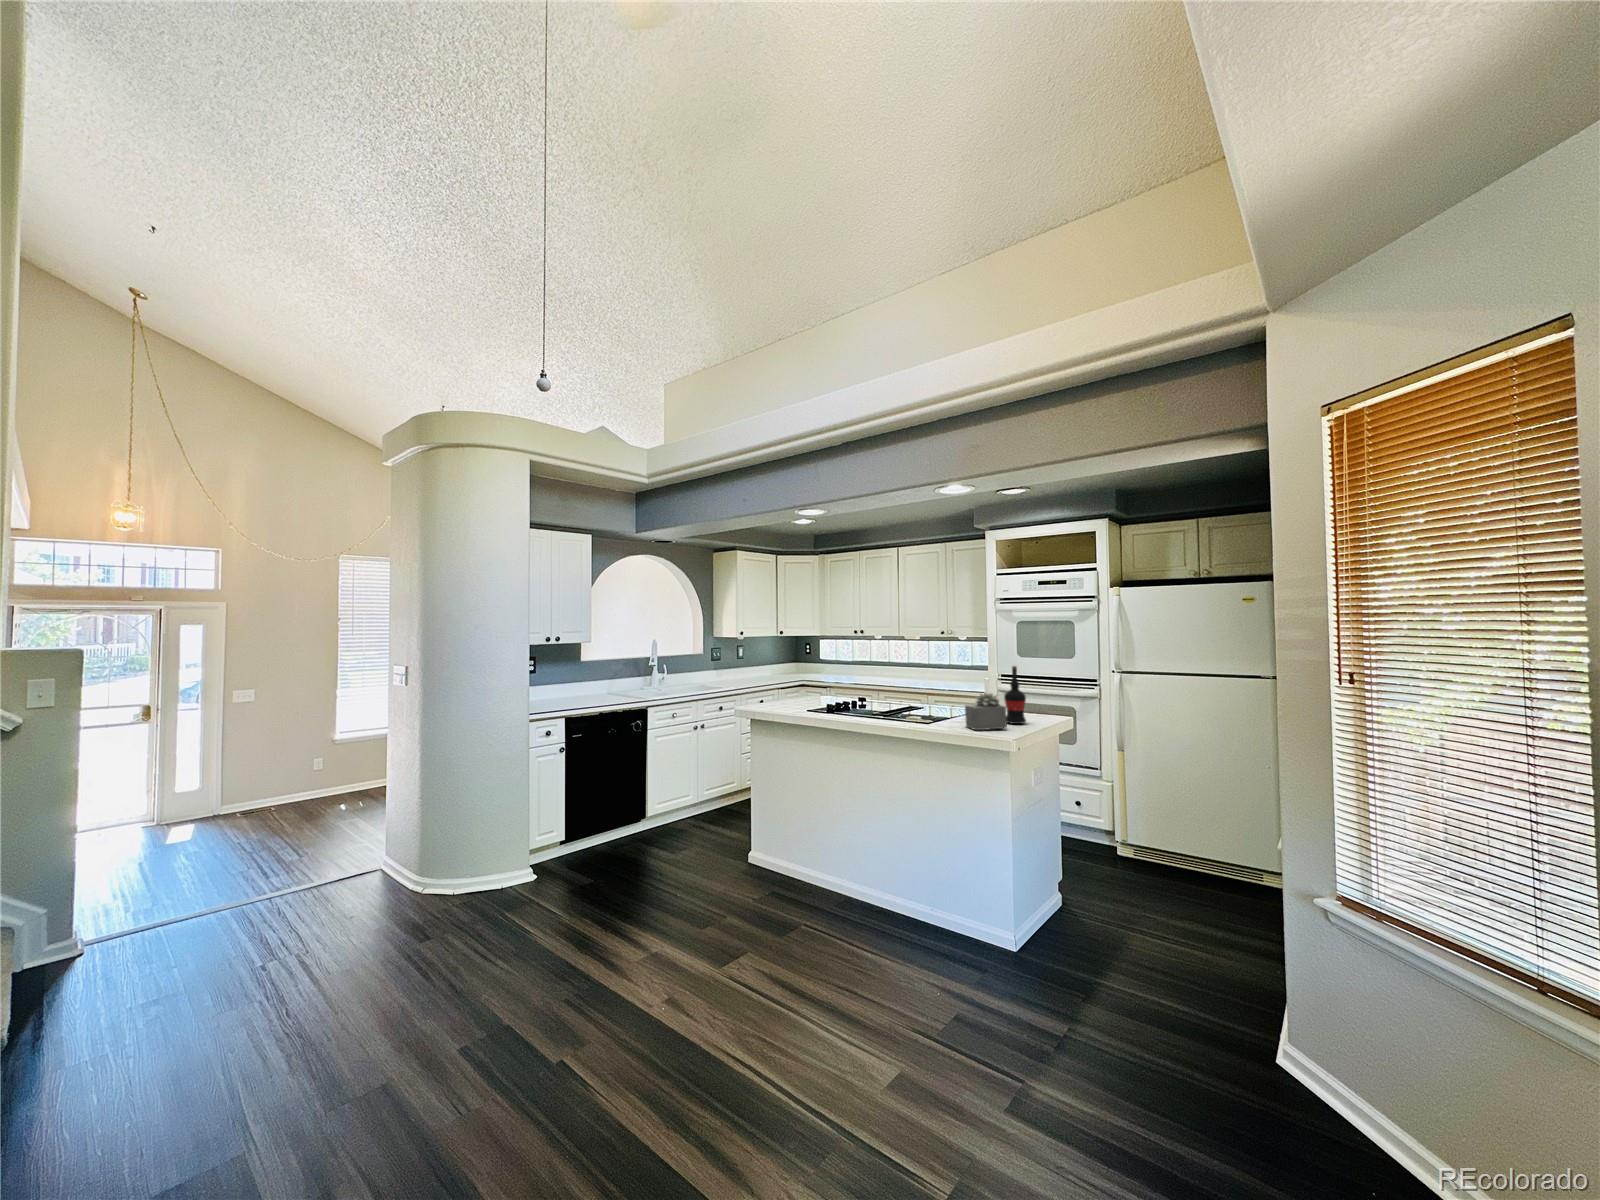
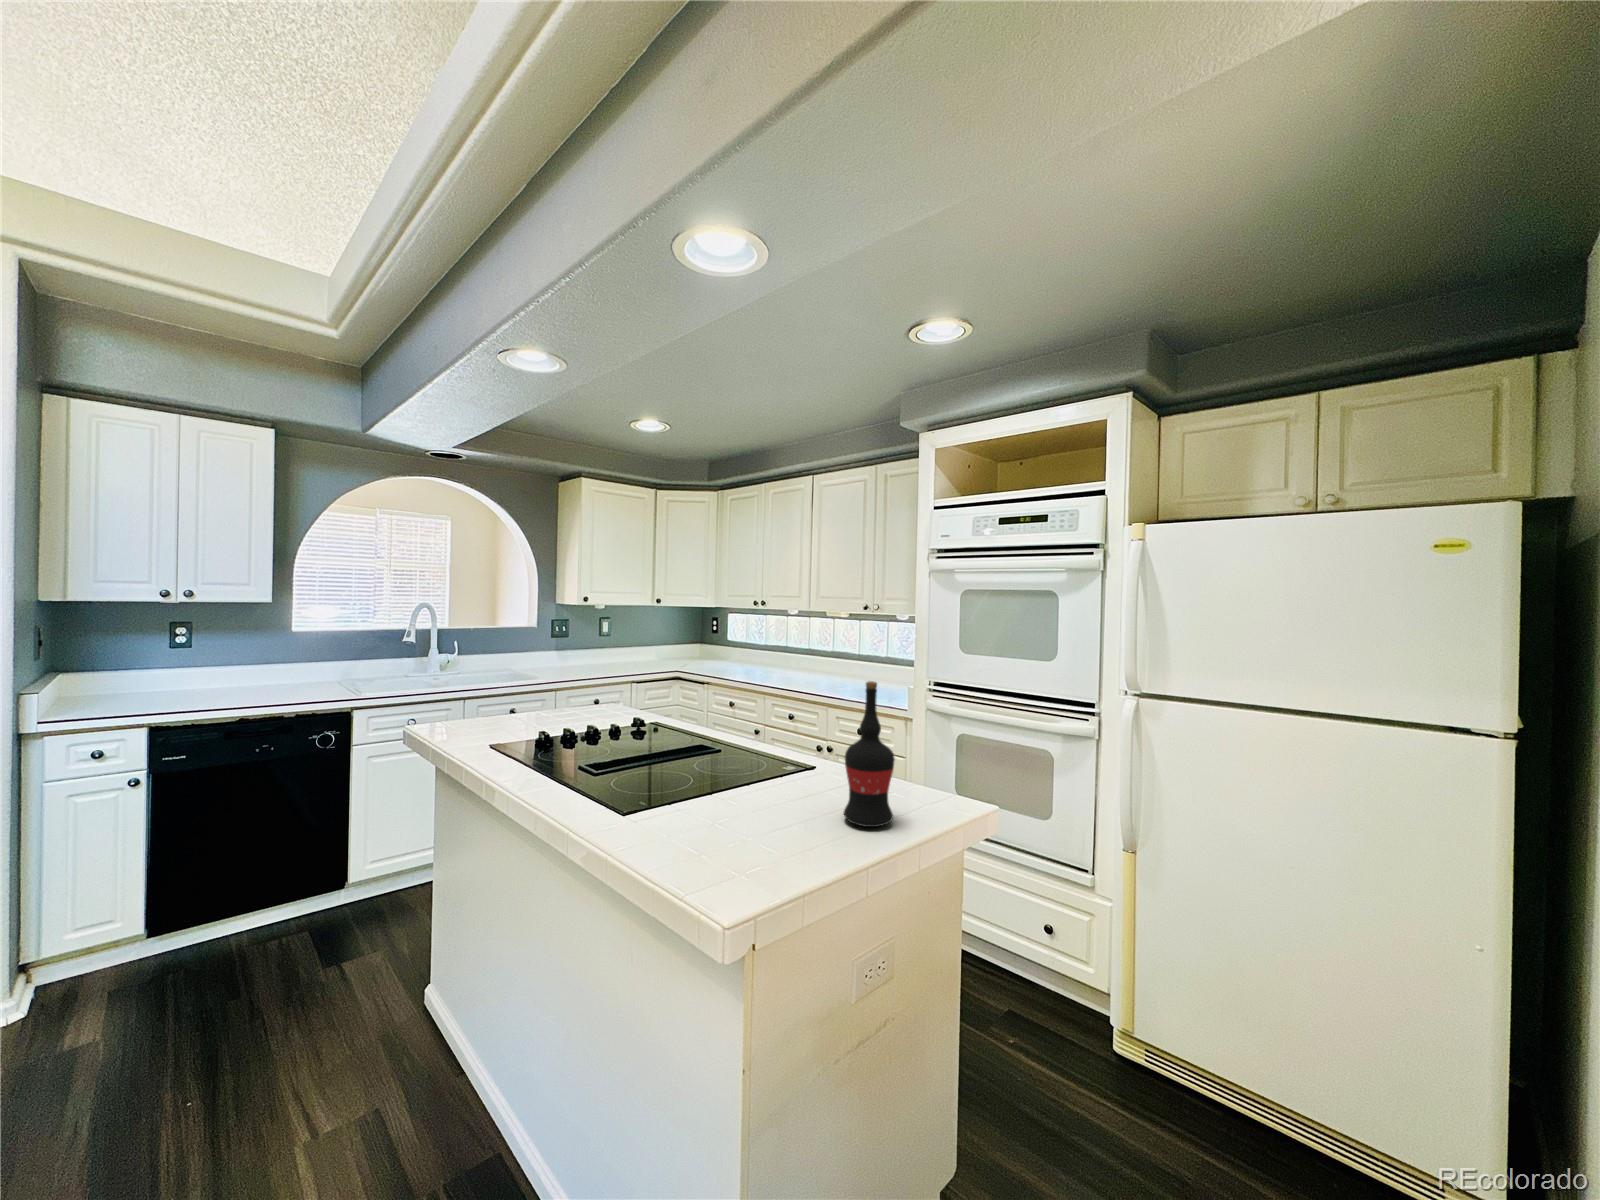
succulent plant: present [965,693,1007,730] -> none [723,747,815,858]

